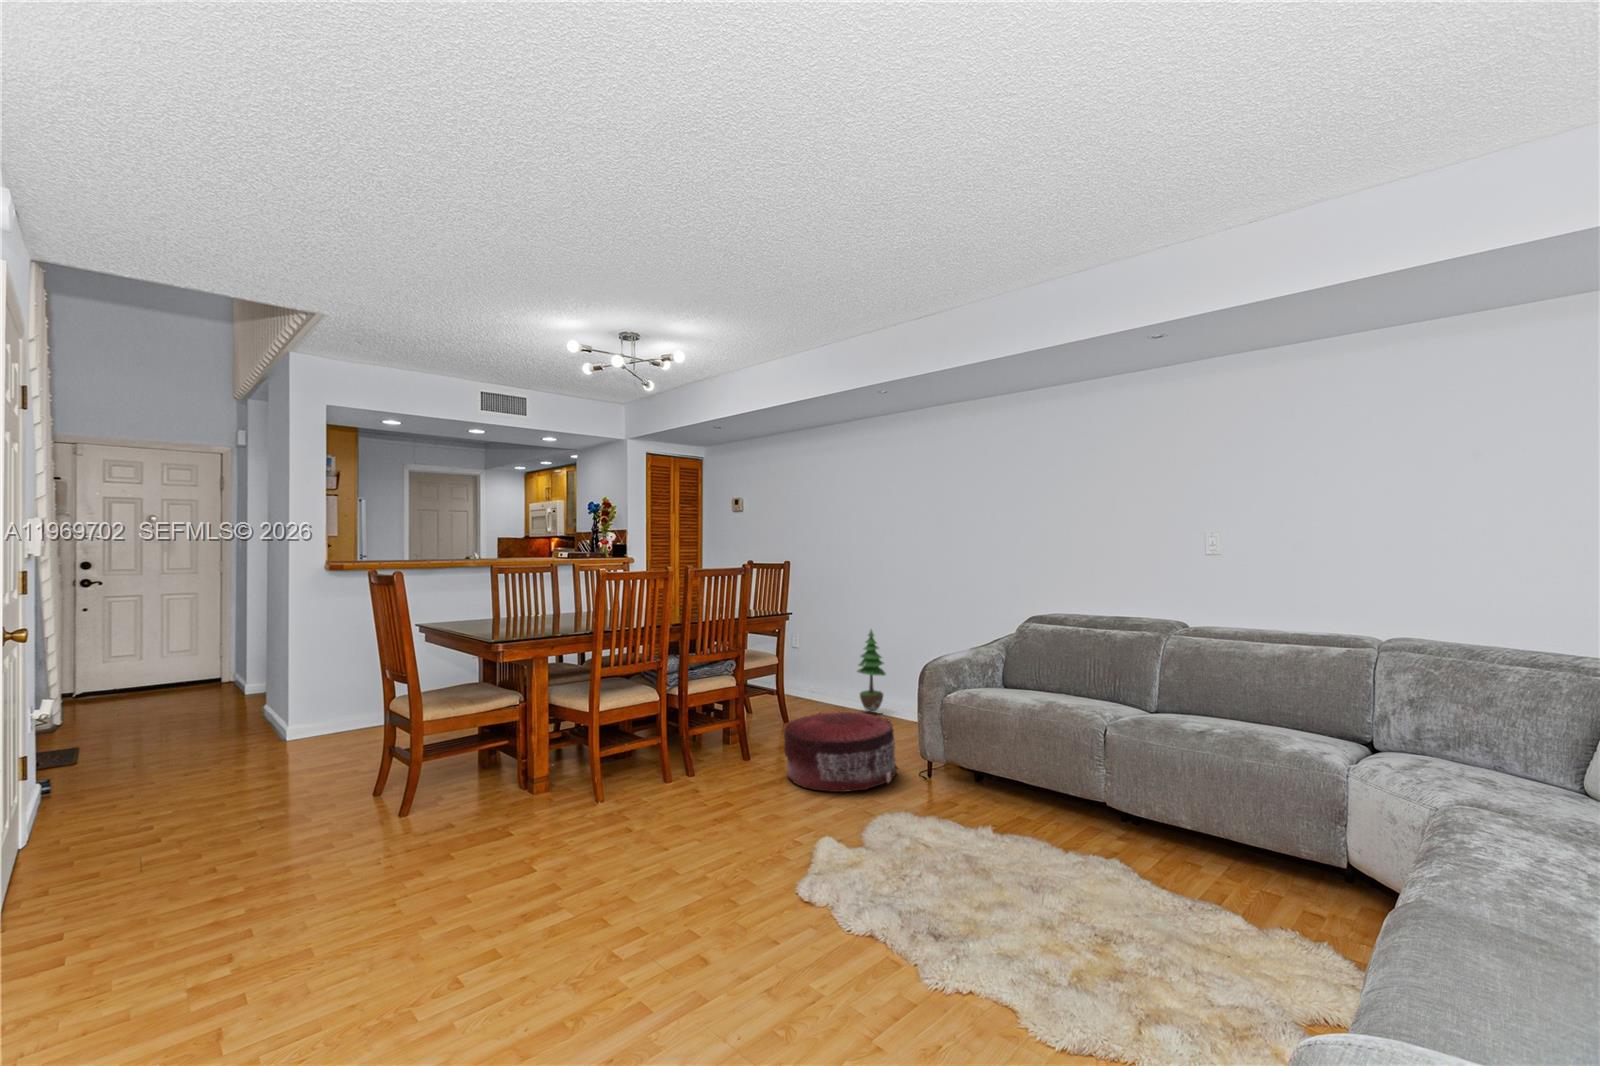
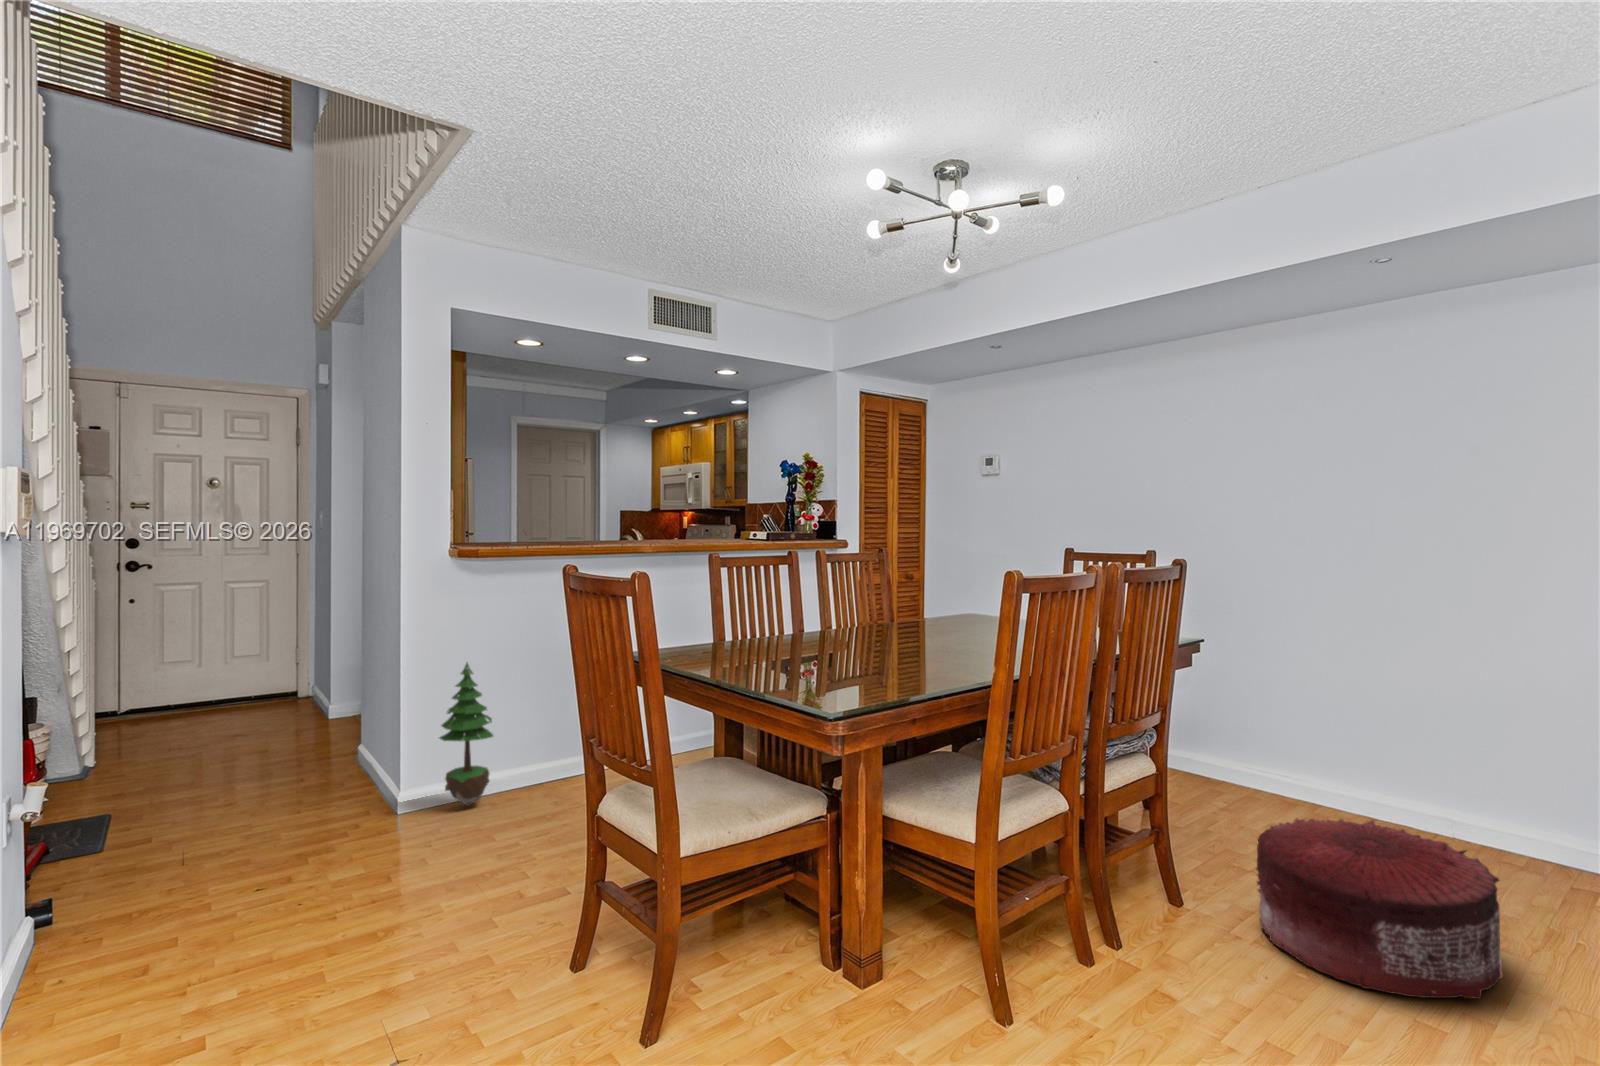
potted tree: present [857,629,886,713] -> present [440,663,493,806]

